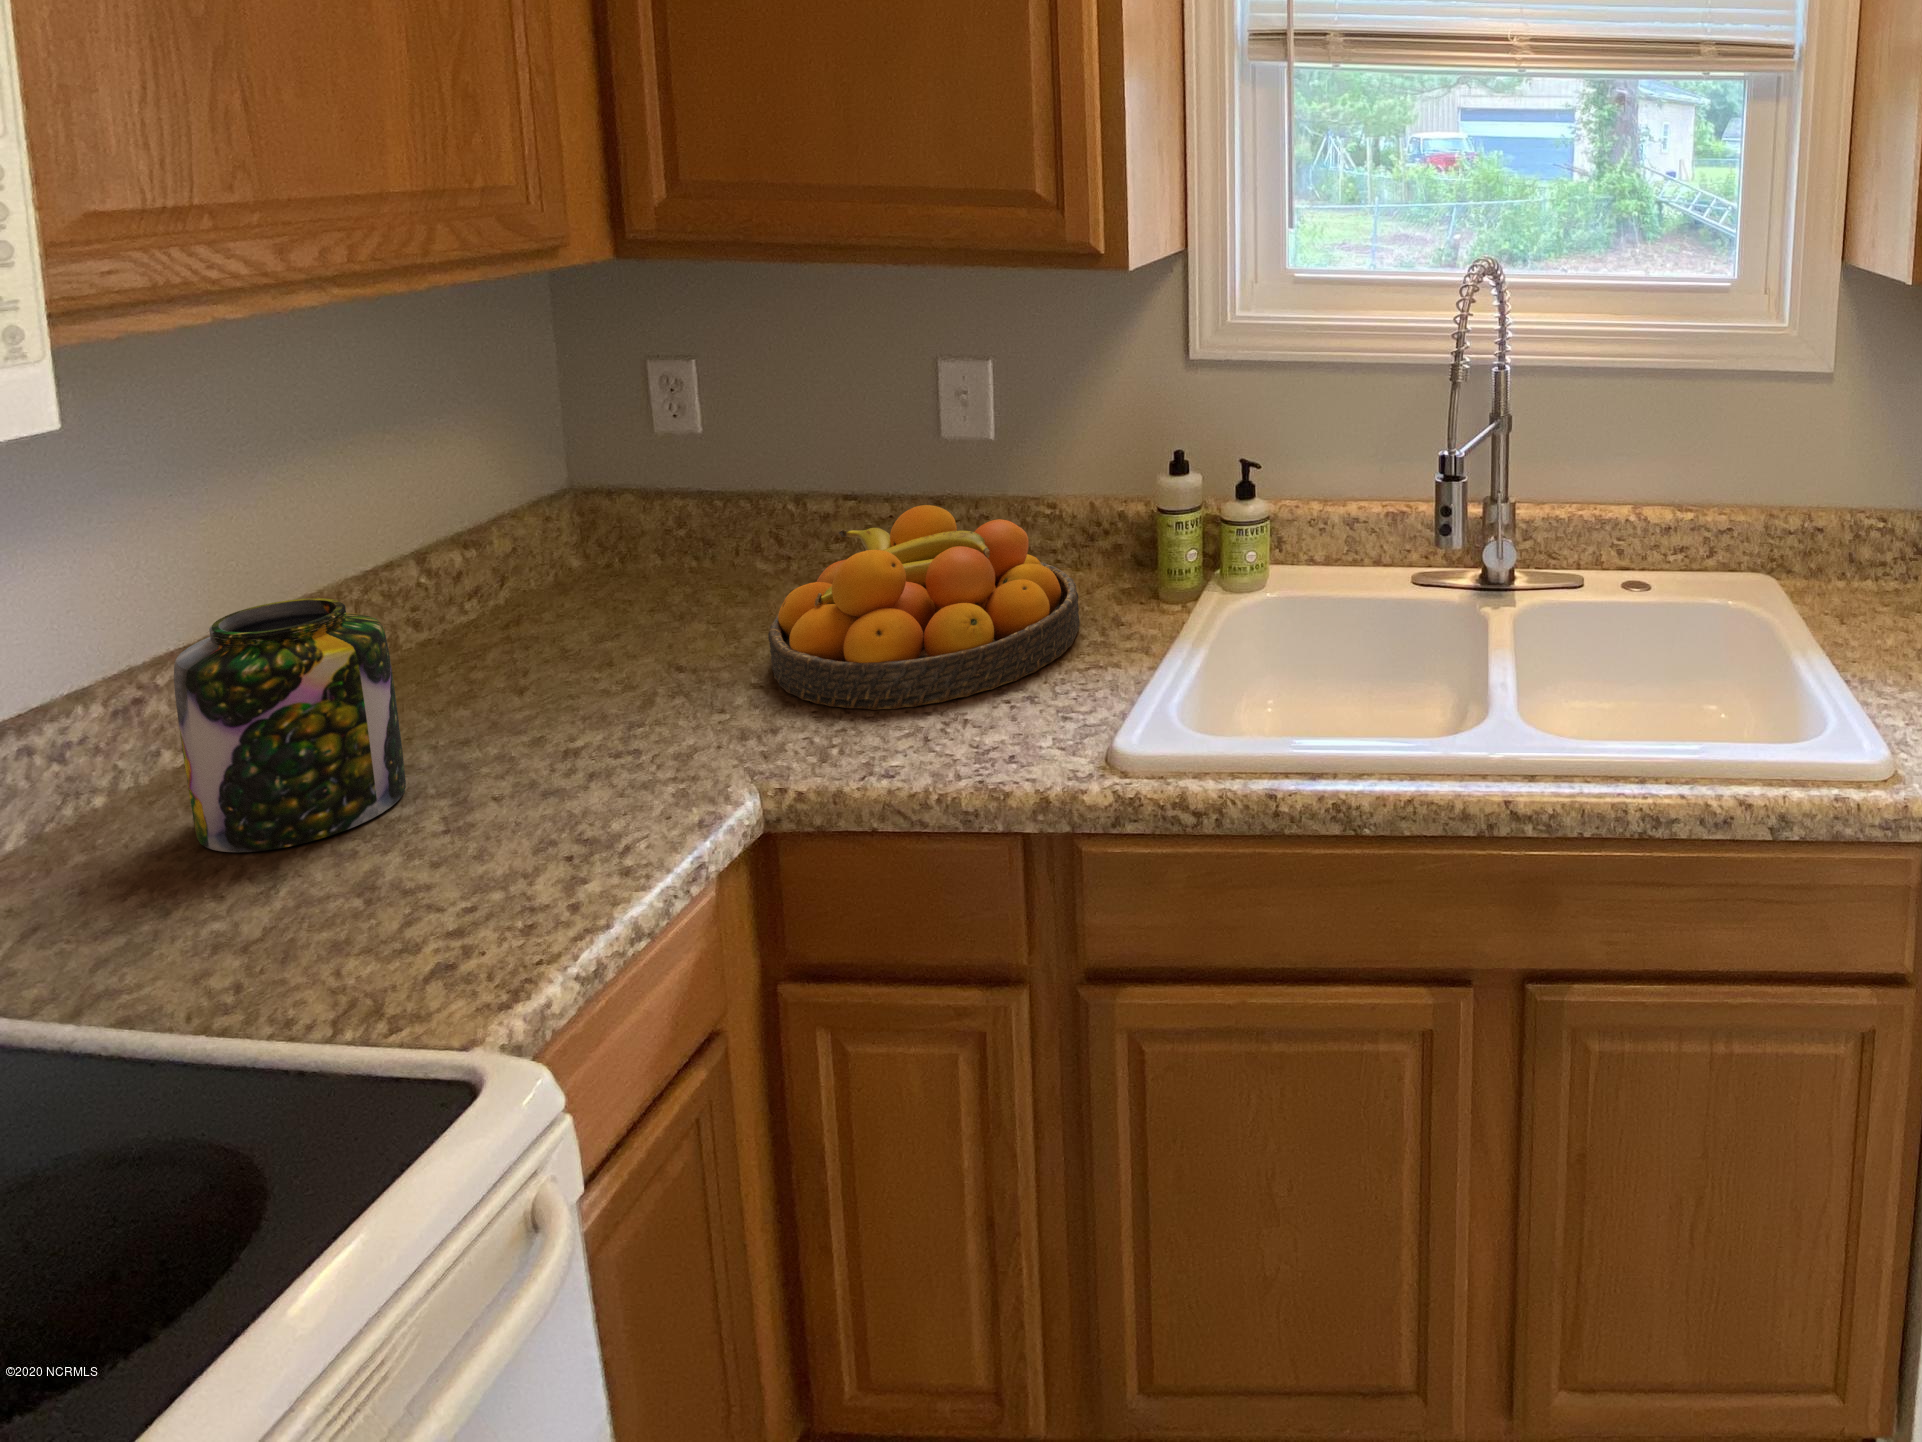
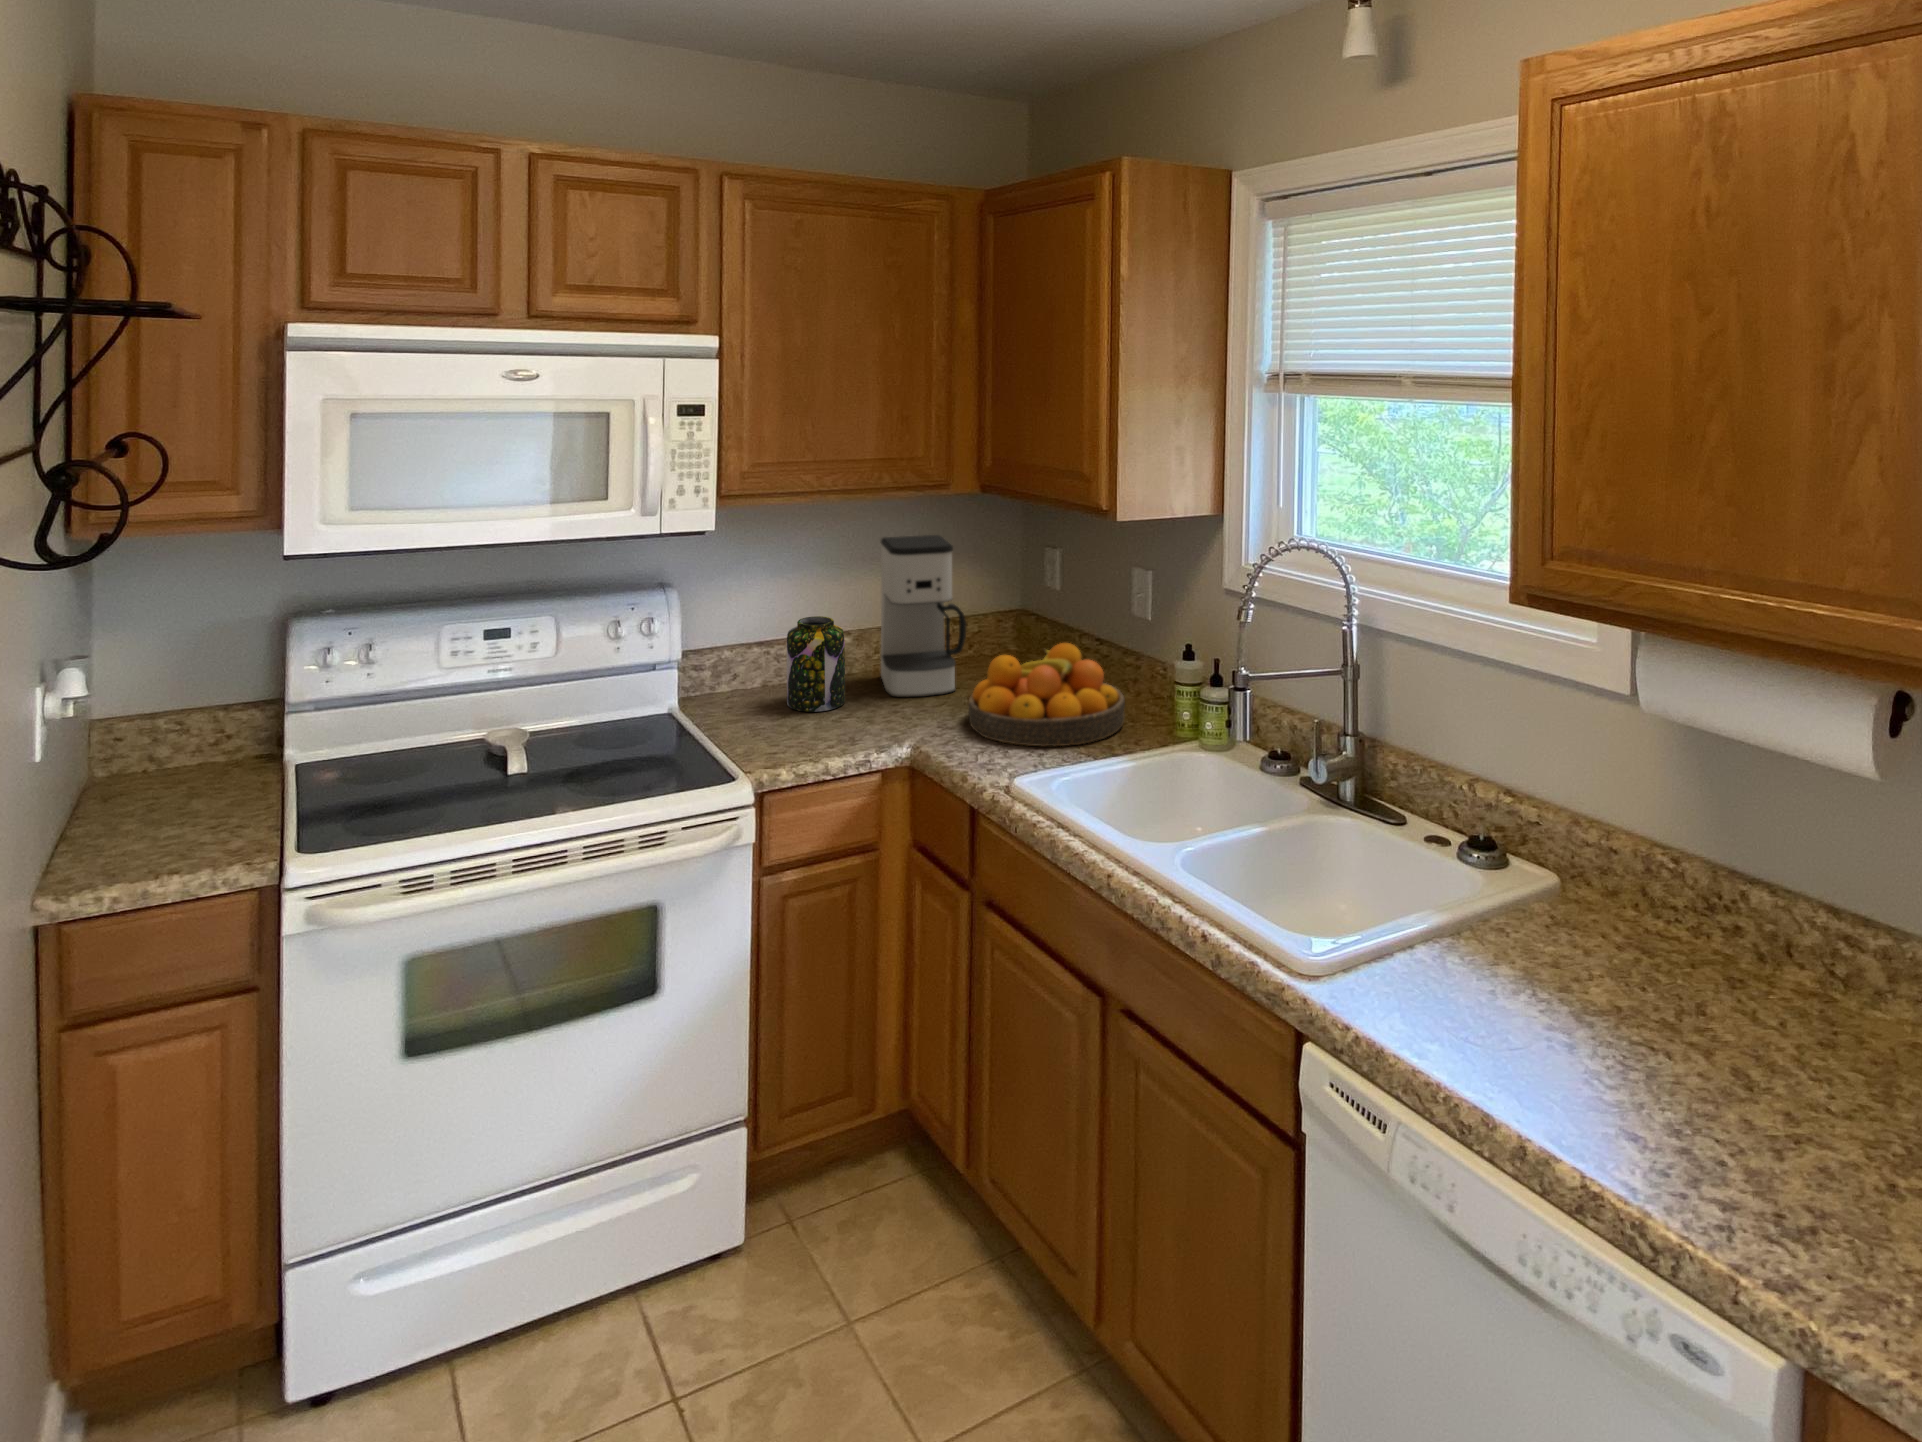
coffee maker: none [345,368,639,723] -> present [881,535,966,697]

